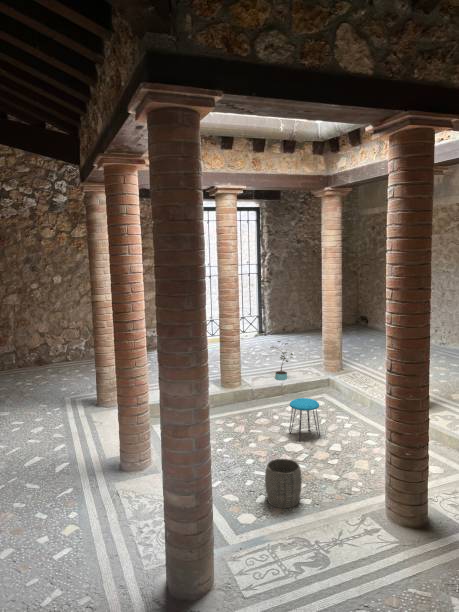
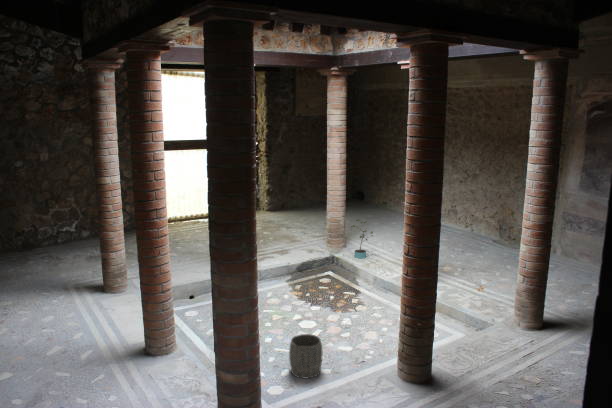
potted plant: present [270,341,293,380] -> present [352,220,373,258]
stool: present [289,398,320,442] -> none [302,277,332,318]

